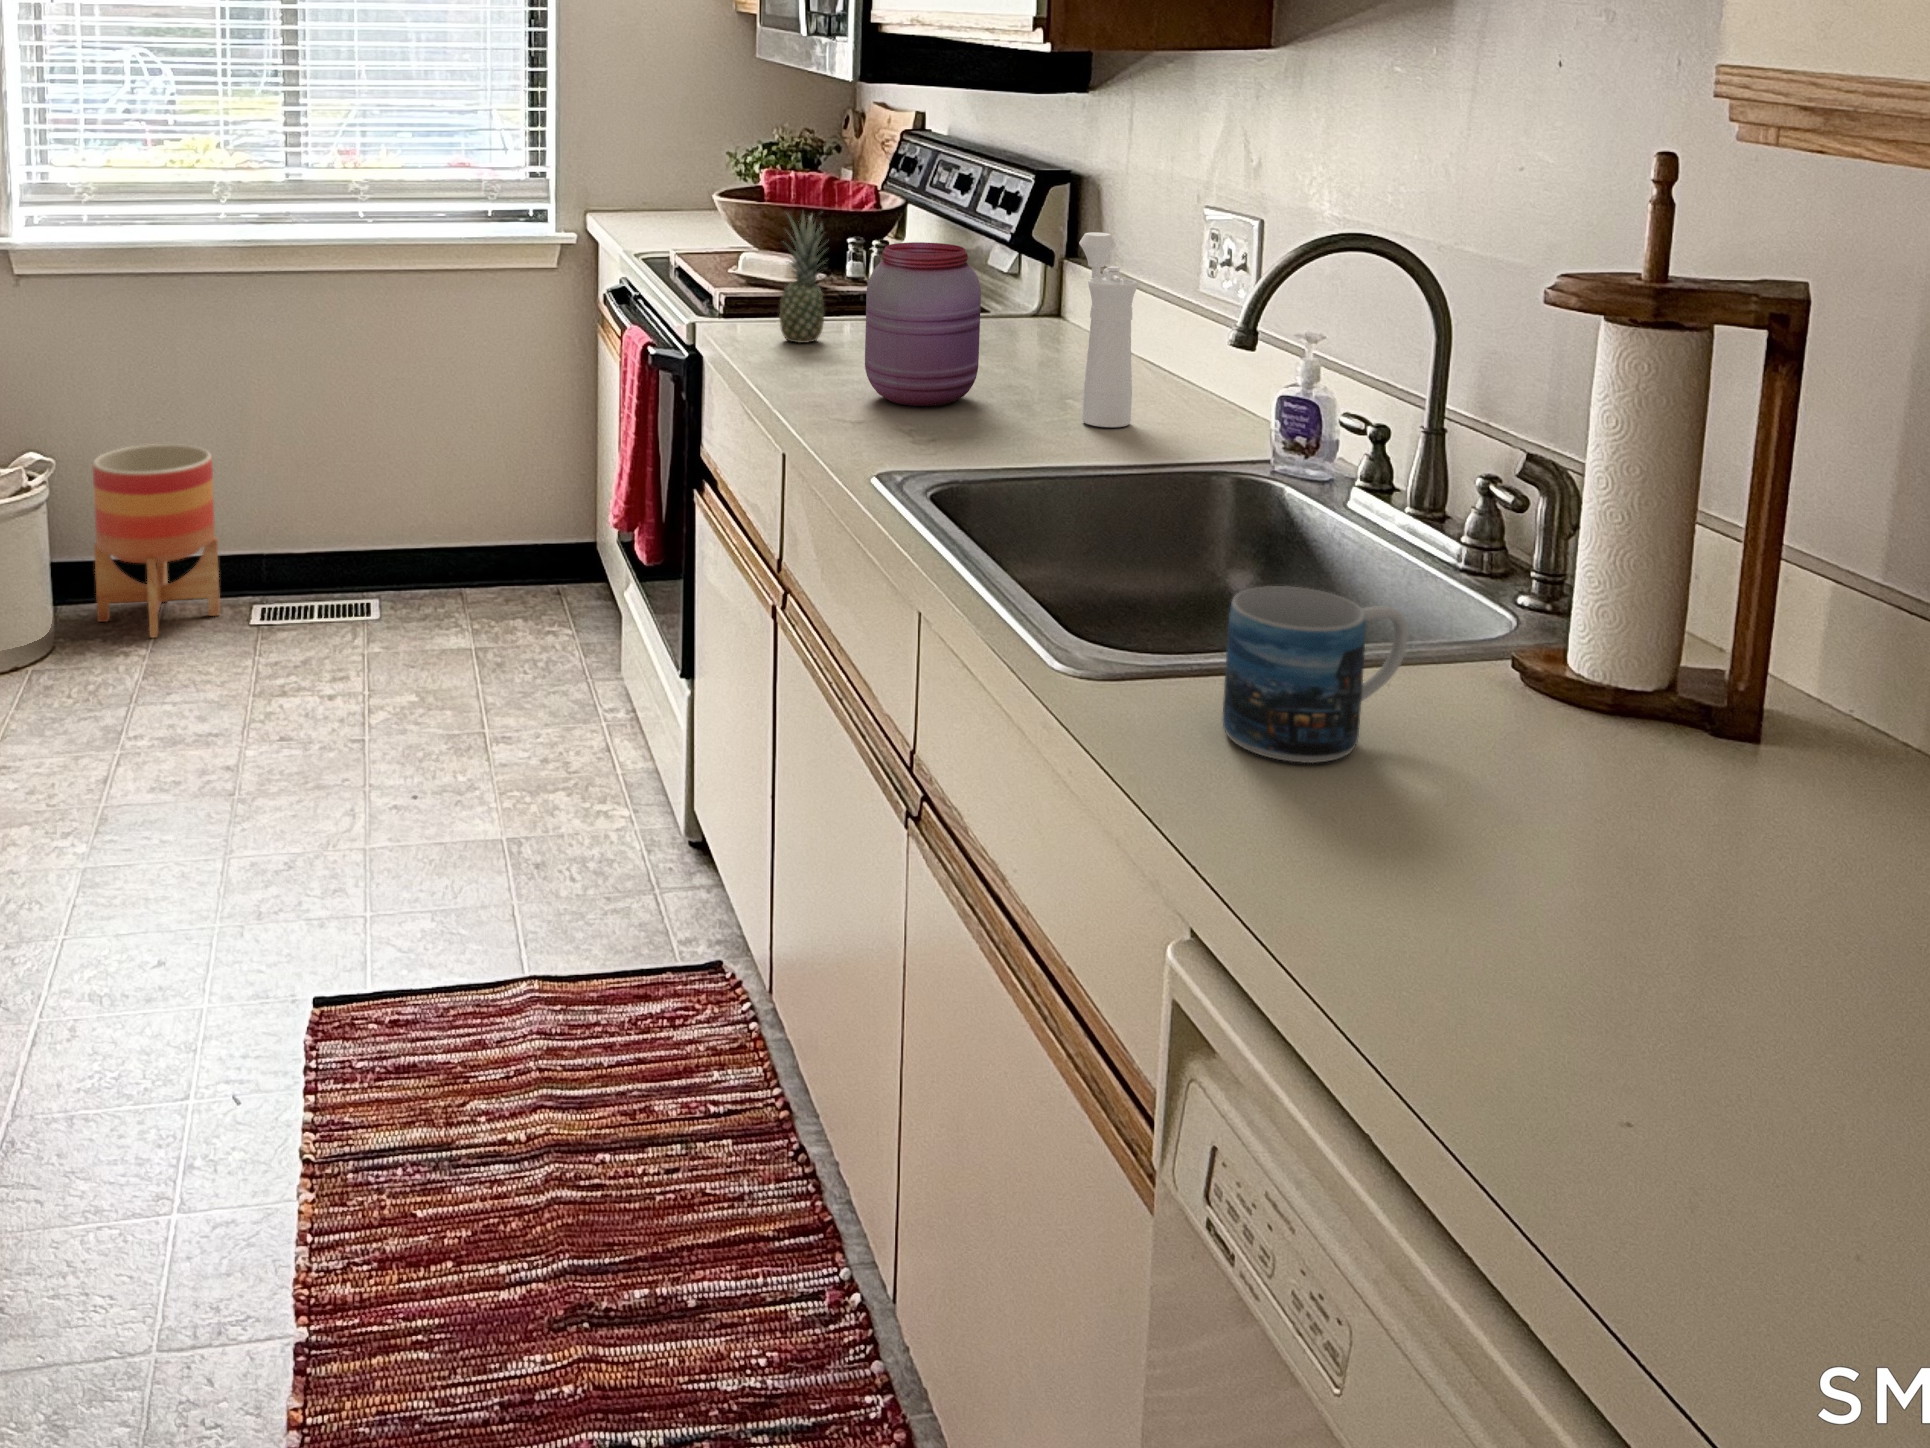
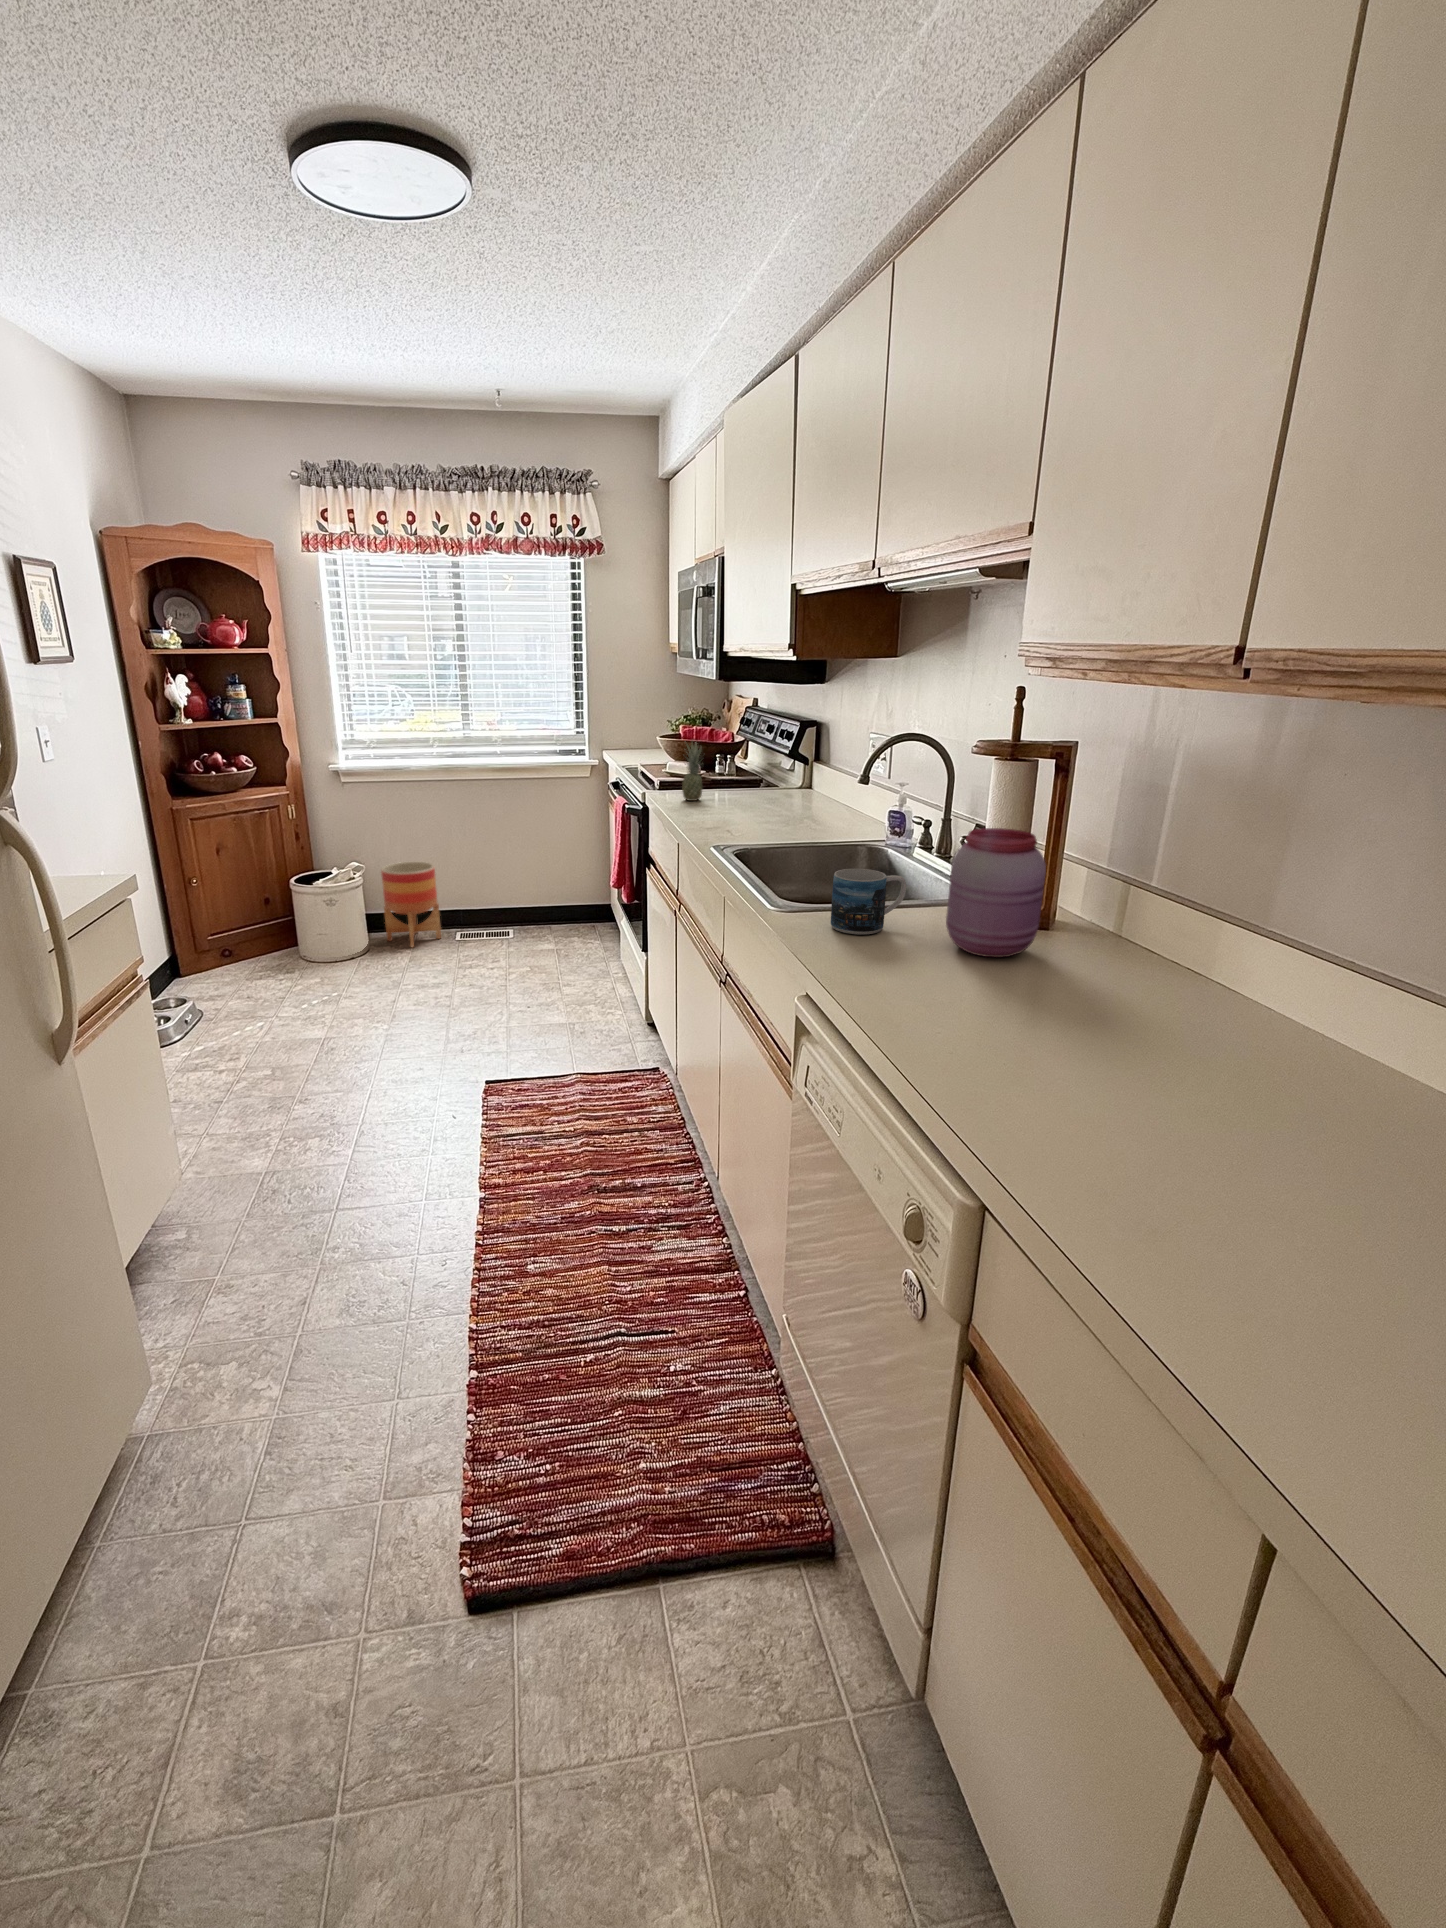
pepper mill: present [1079,232,1138,427] -> none [809,744,833,830]
jar: present [865,242,981,406] -> present [946,828,1046,957]

